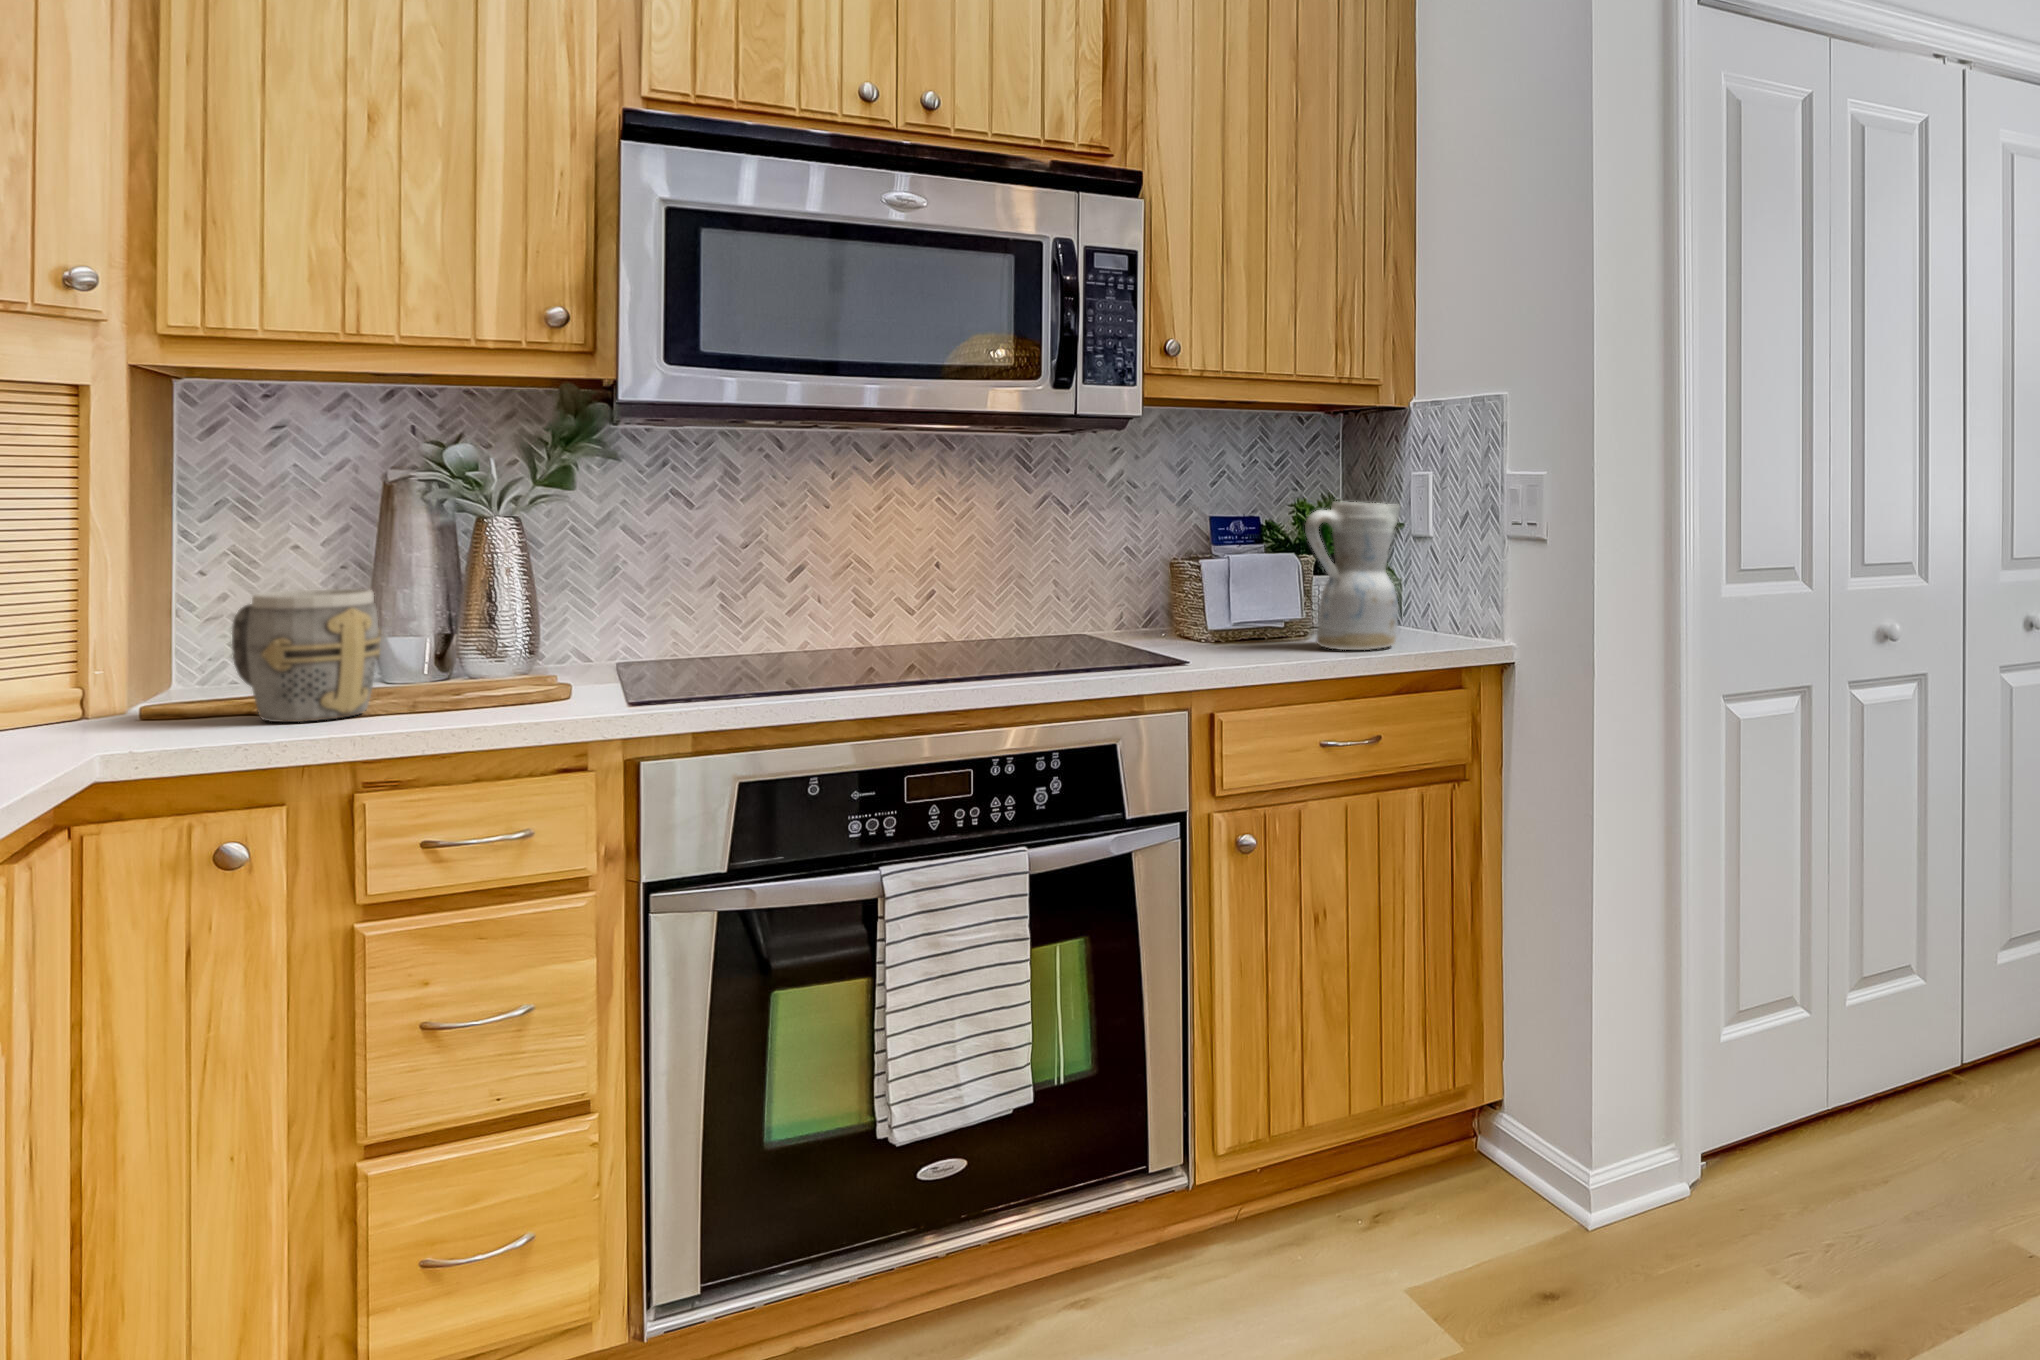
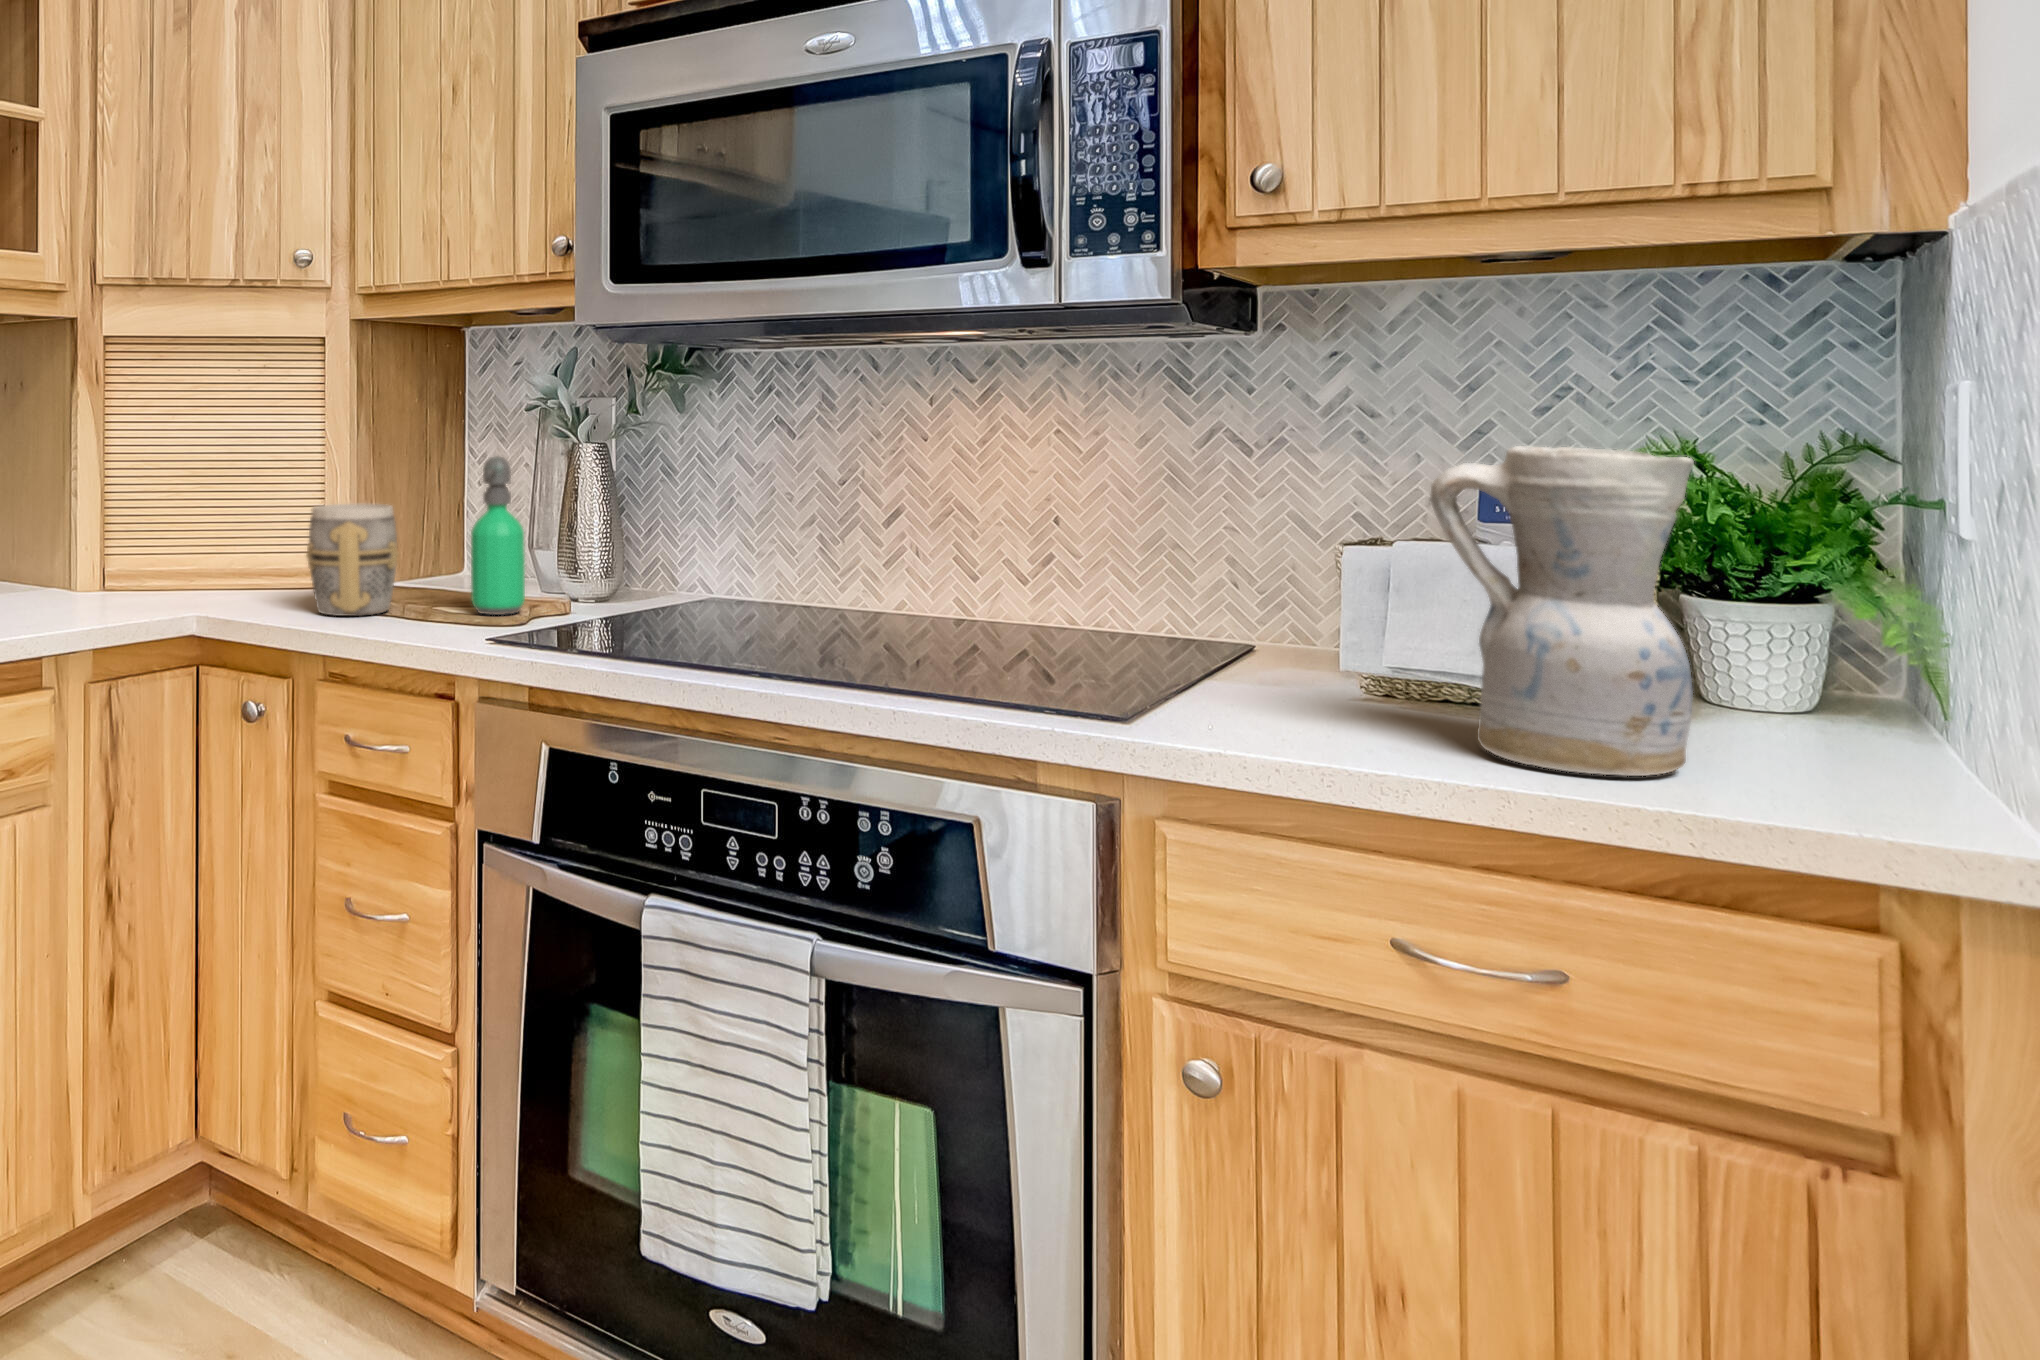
soap dispenser: none [458,529,526,696] -> present [471,456,525,615]

